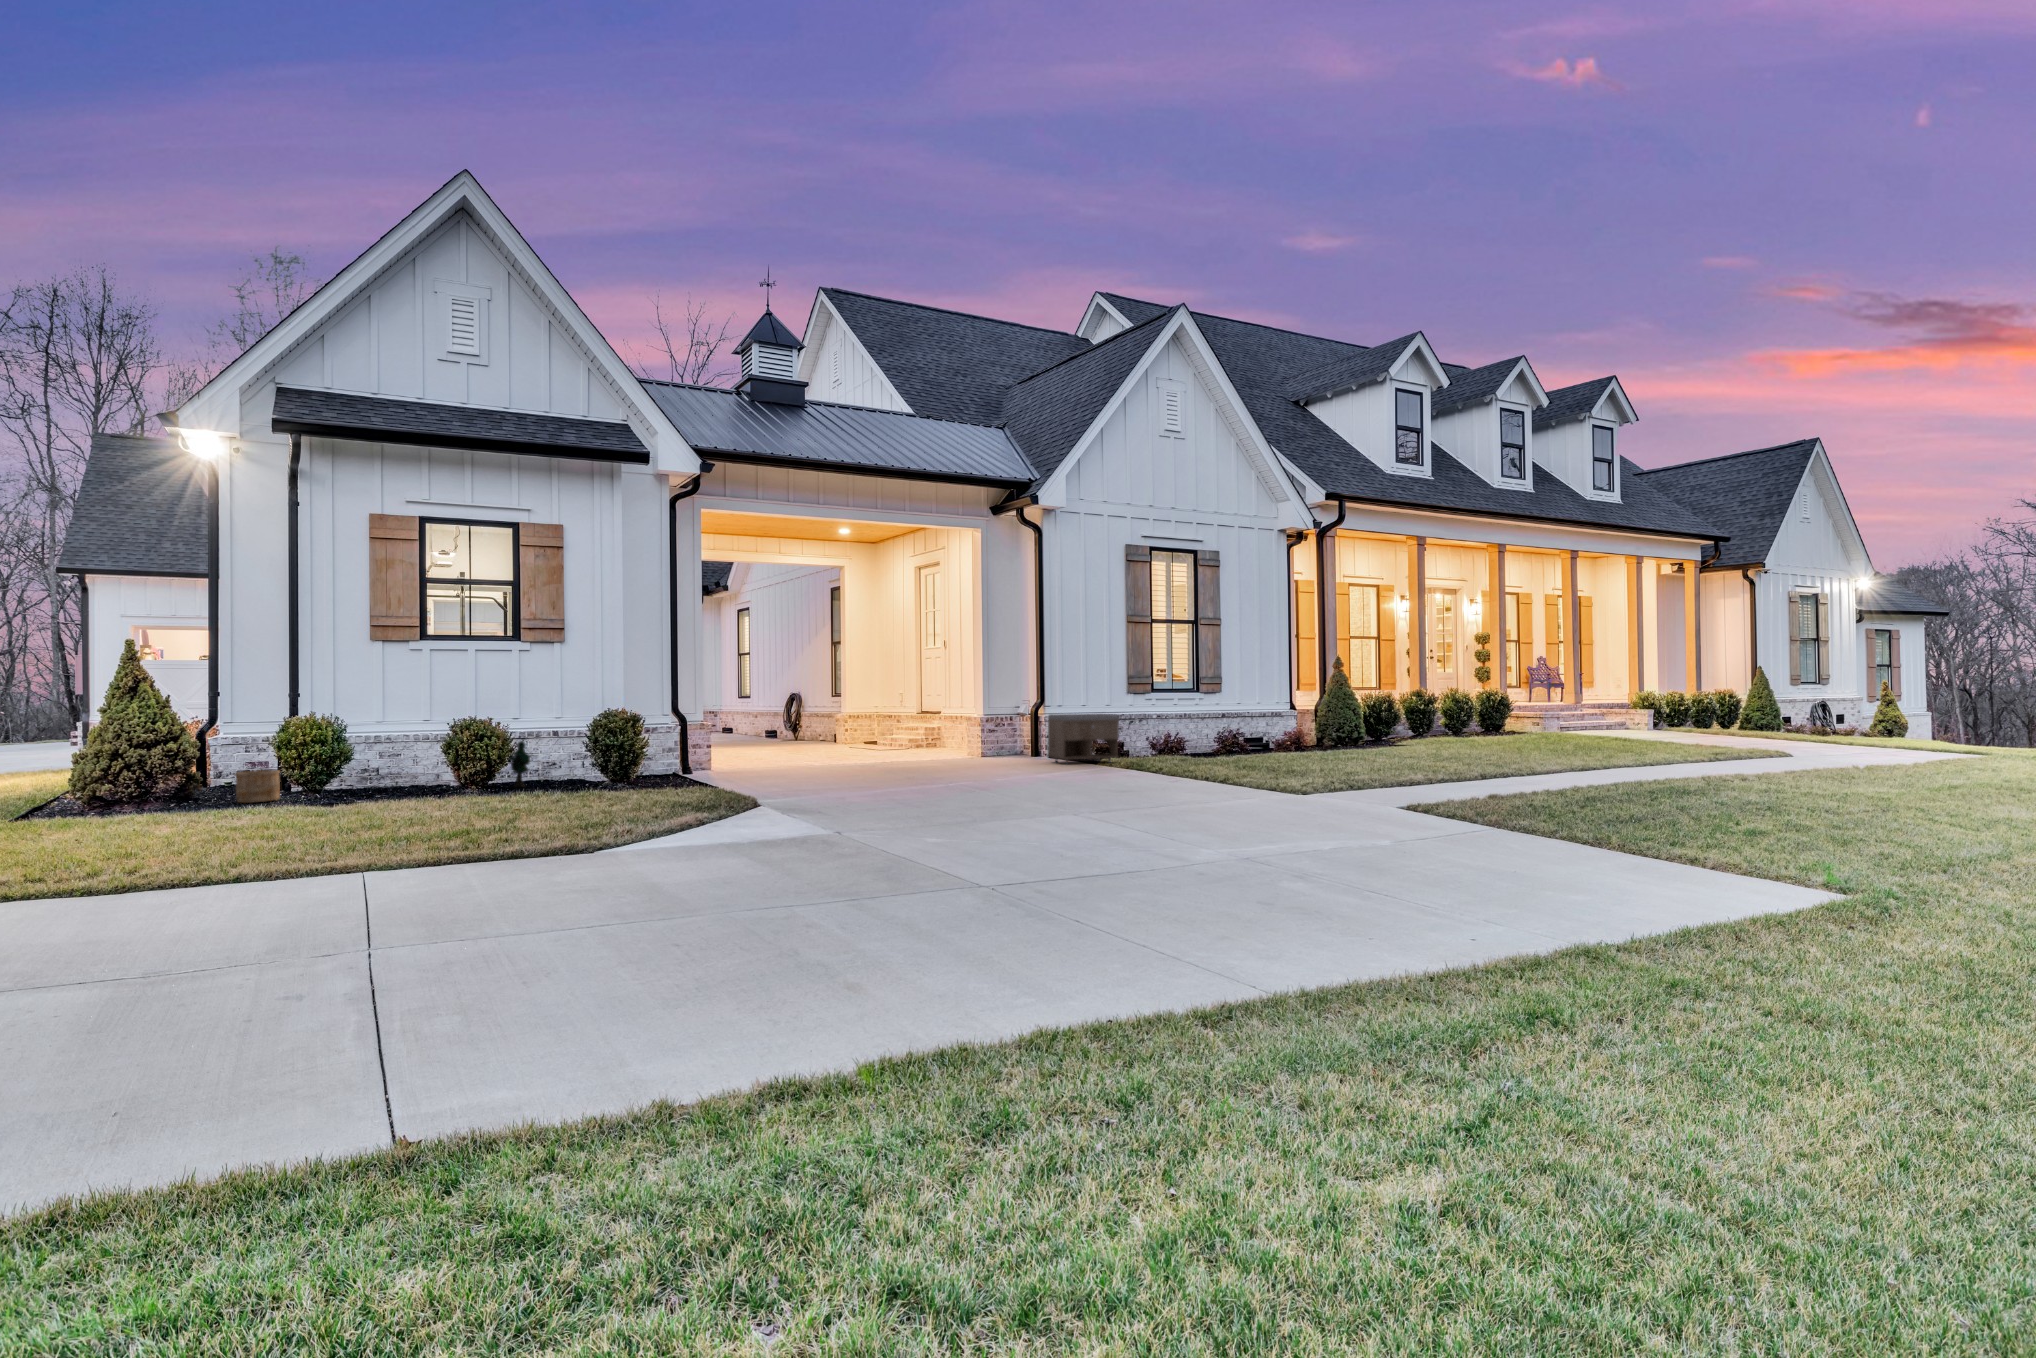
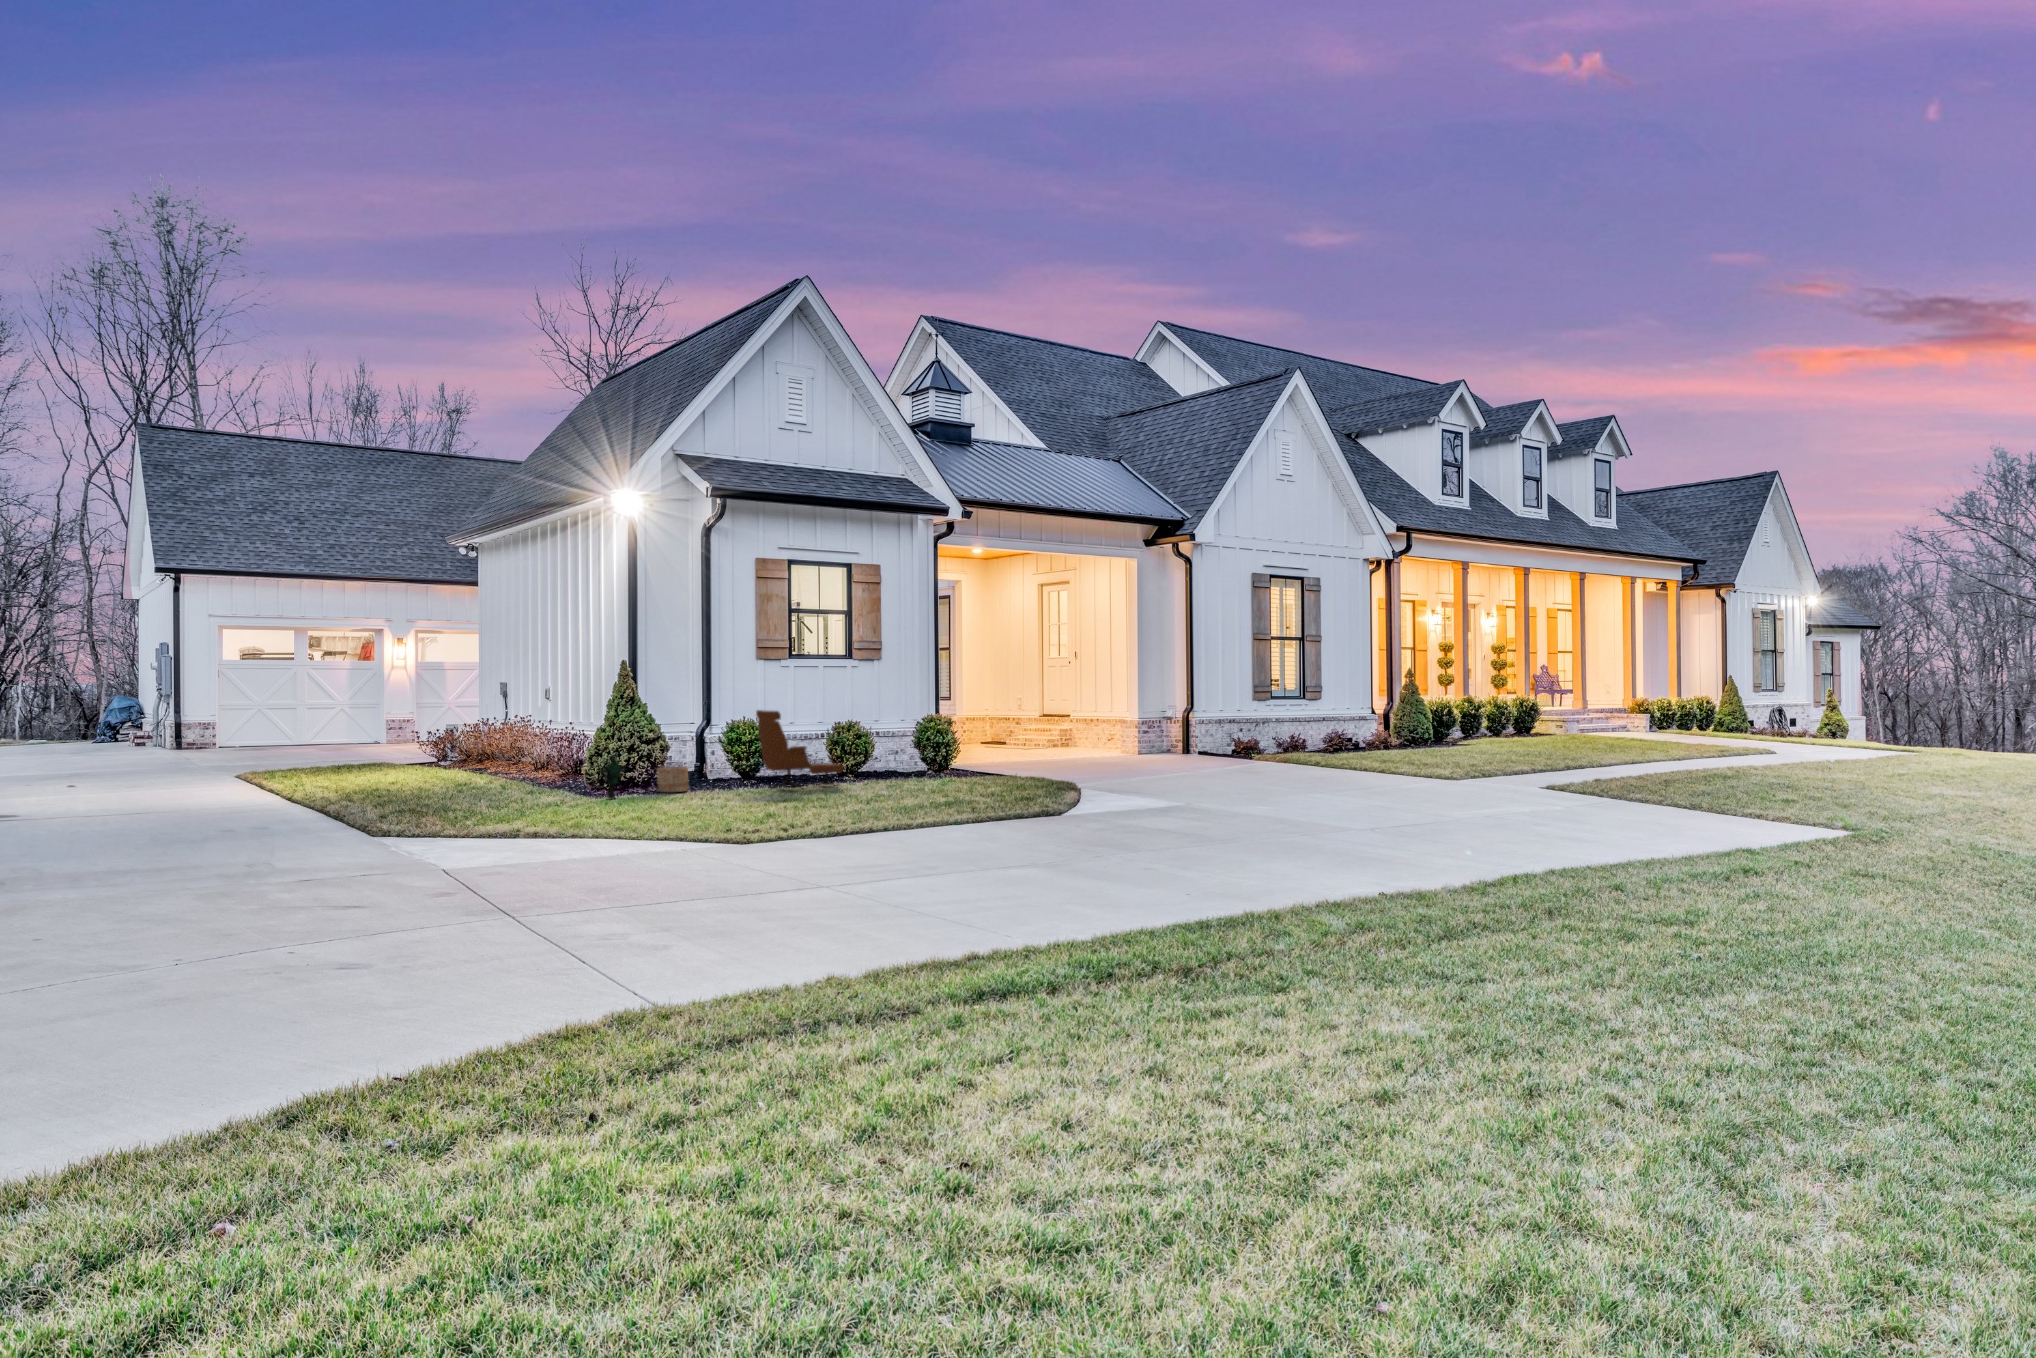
lounge chair: none [363,701,500,801] -> present [756,710,843,787]
storage bench: present [1048,714,1120,763] -> none [1197,719,1258,762]
decorative plant: present [508,738,531,787] -> present [599,752,625,799]

